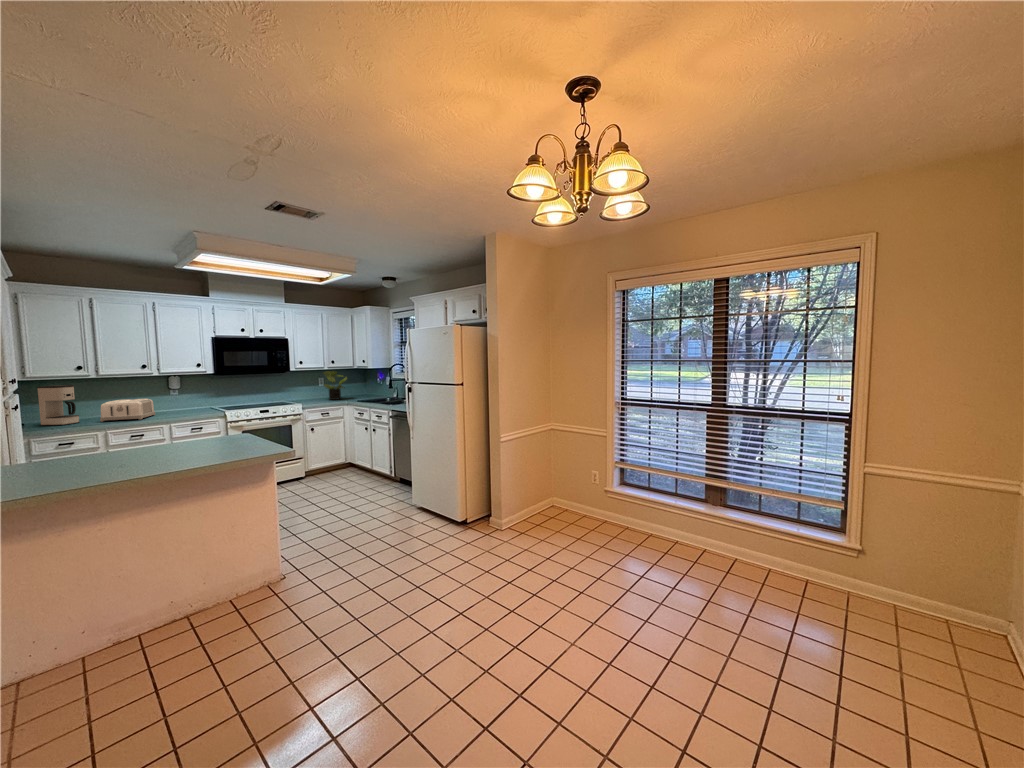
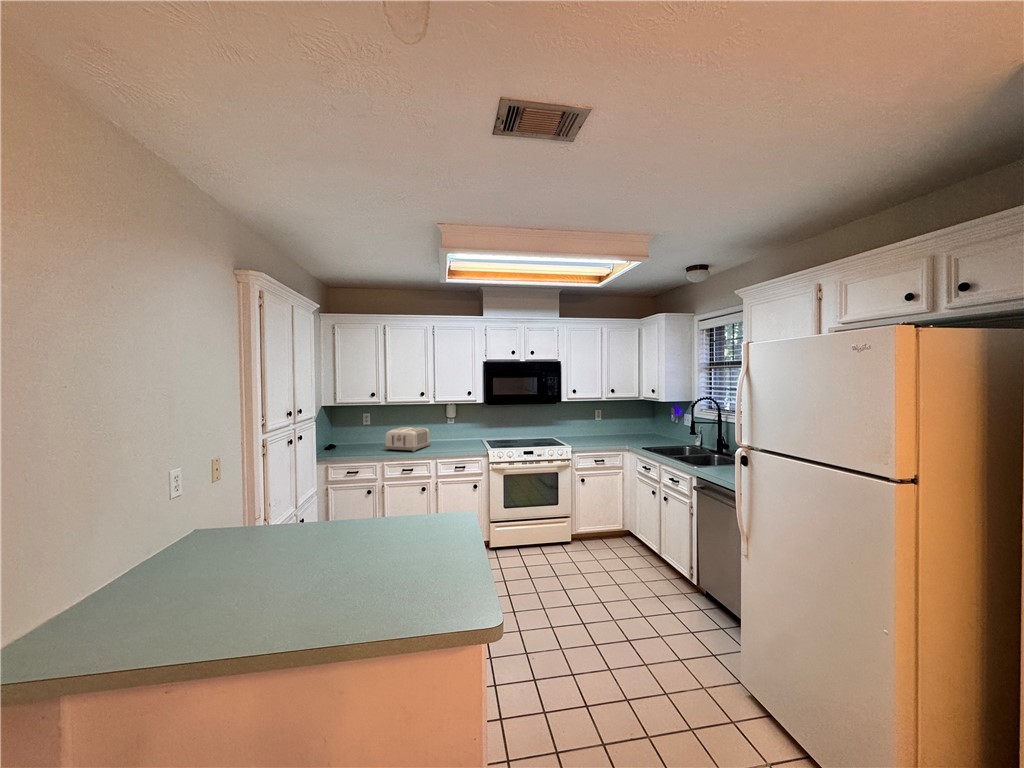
potted plant: present [323,371,347,400] -> none [598,403,631,442]
coffee maker: present [37,385,79,425] -> none [346,410,372,450]

